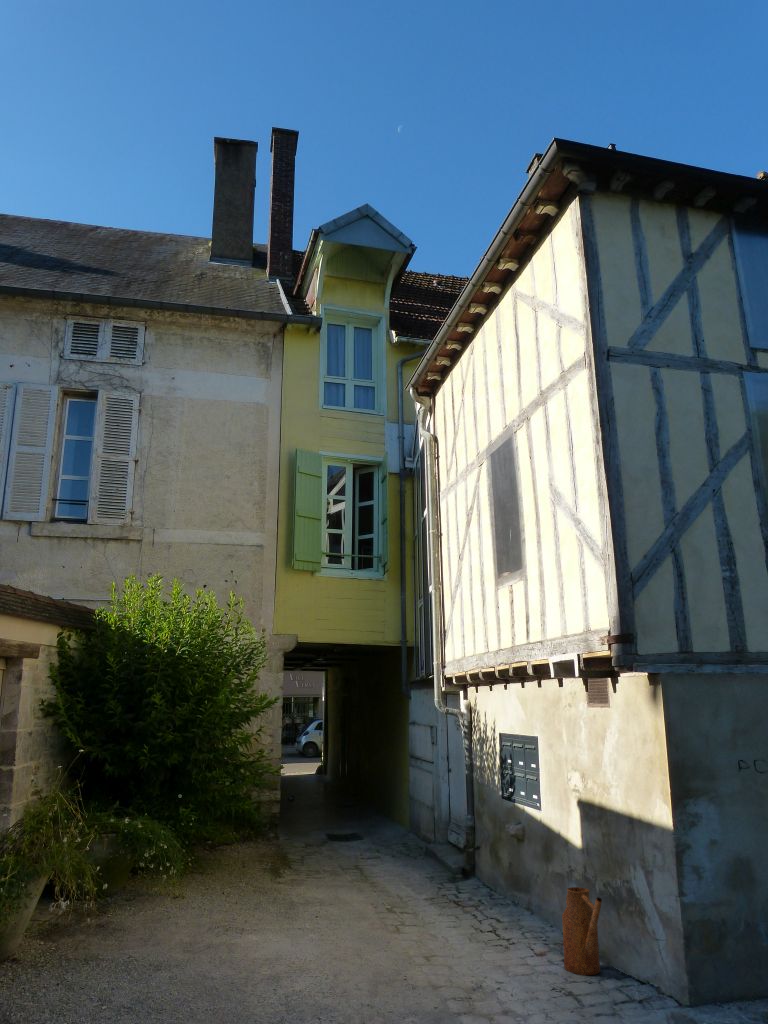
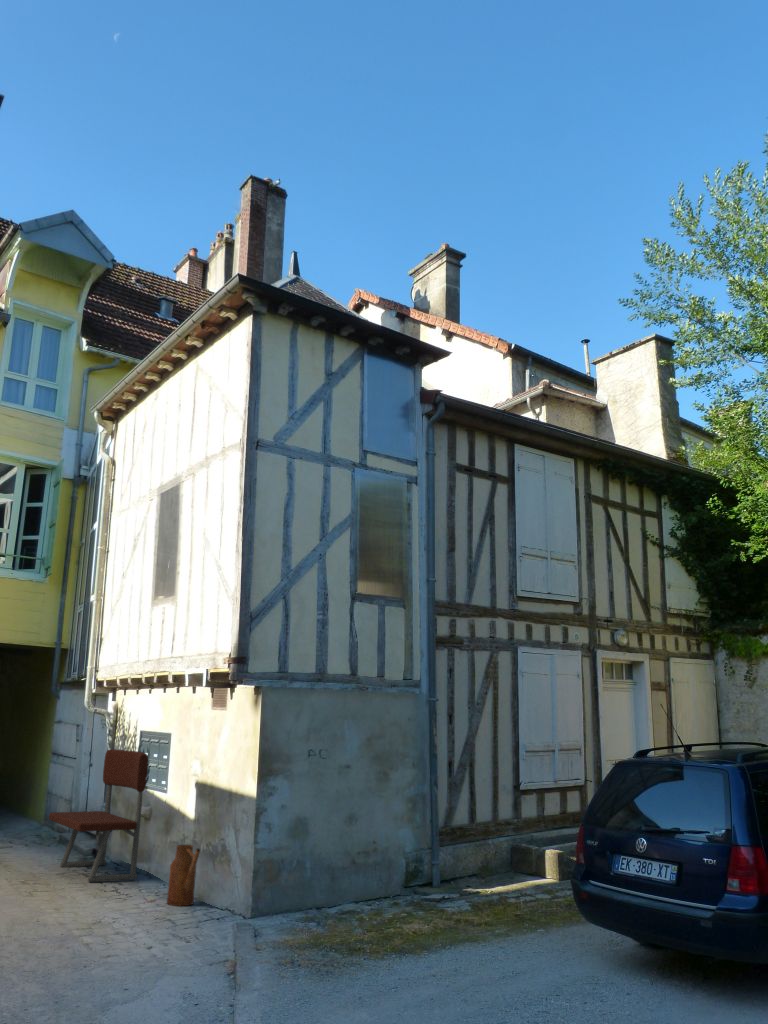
bench: none [410,755,518,921] -> present [49,749,148,882]

